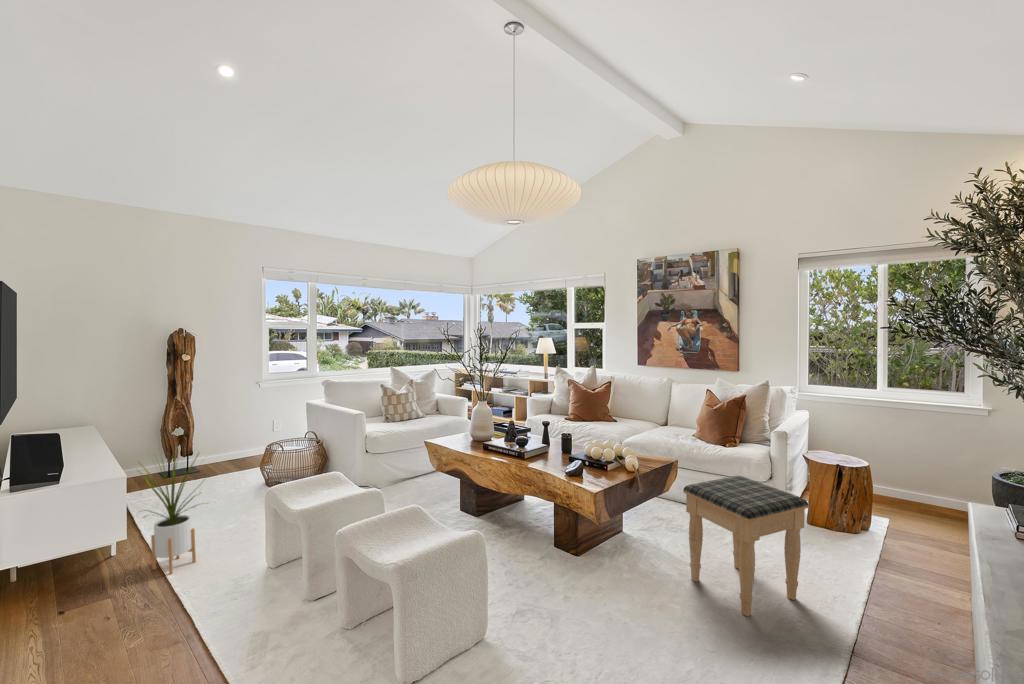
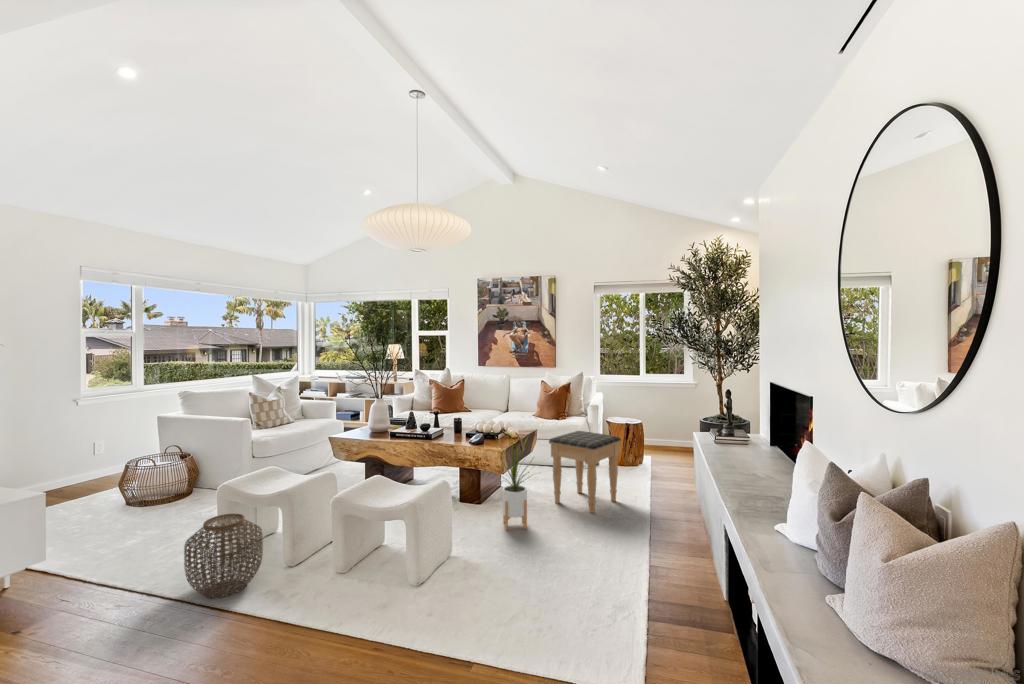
house plant: present [139,453,198,574] -> present [500,435,531,530]
woven basket: none [187,539,278,640] -> present [184,514,263,598]

